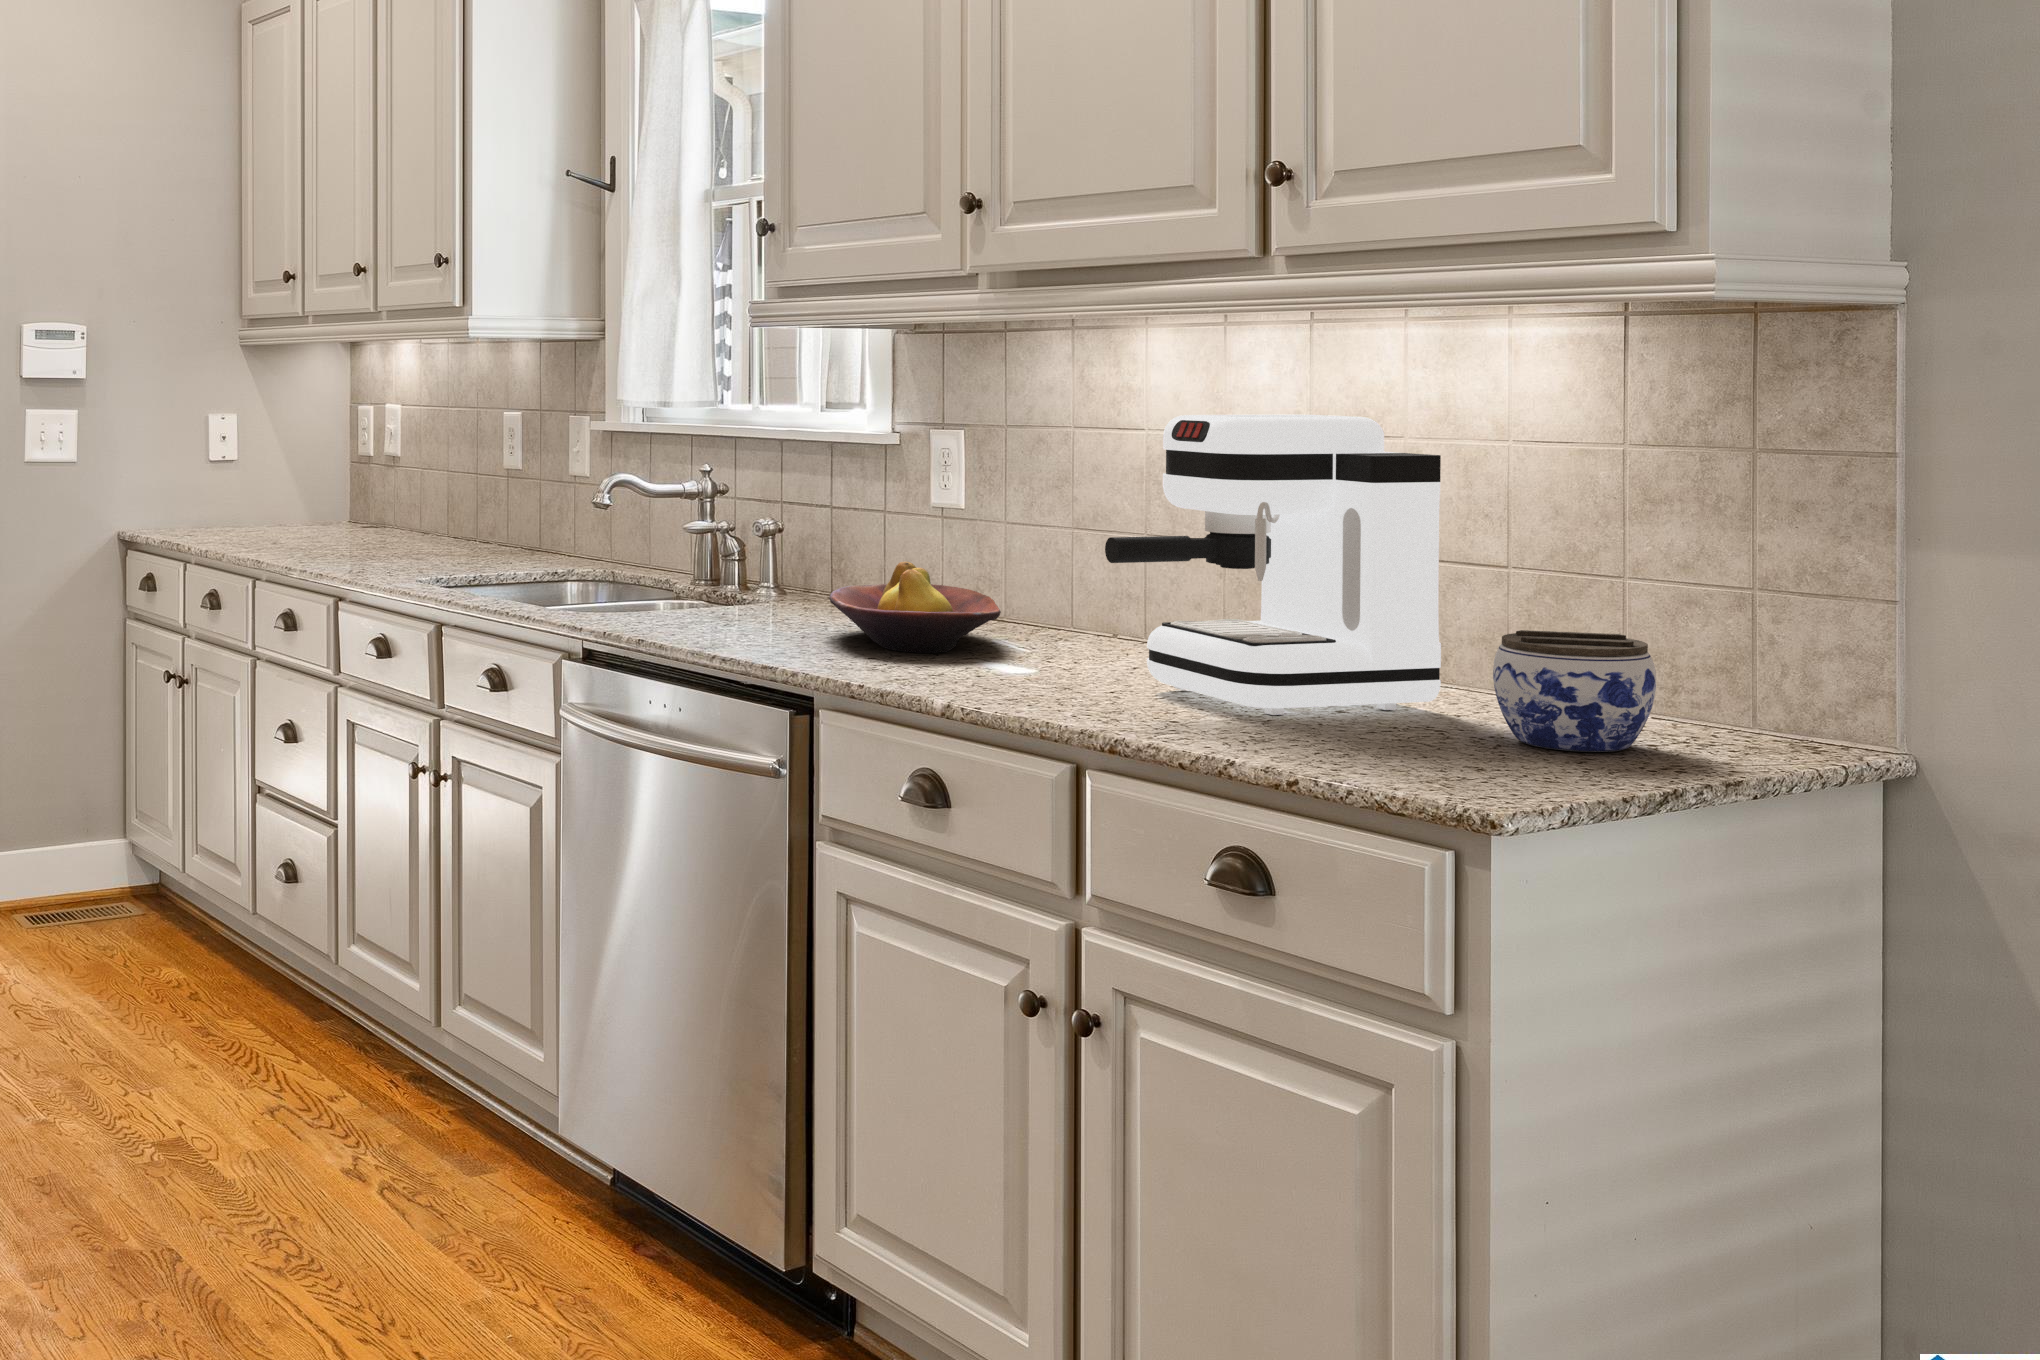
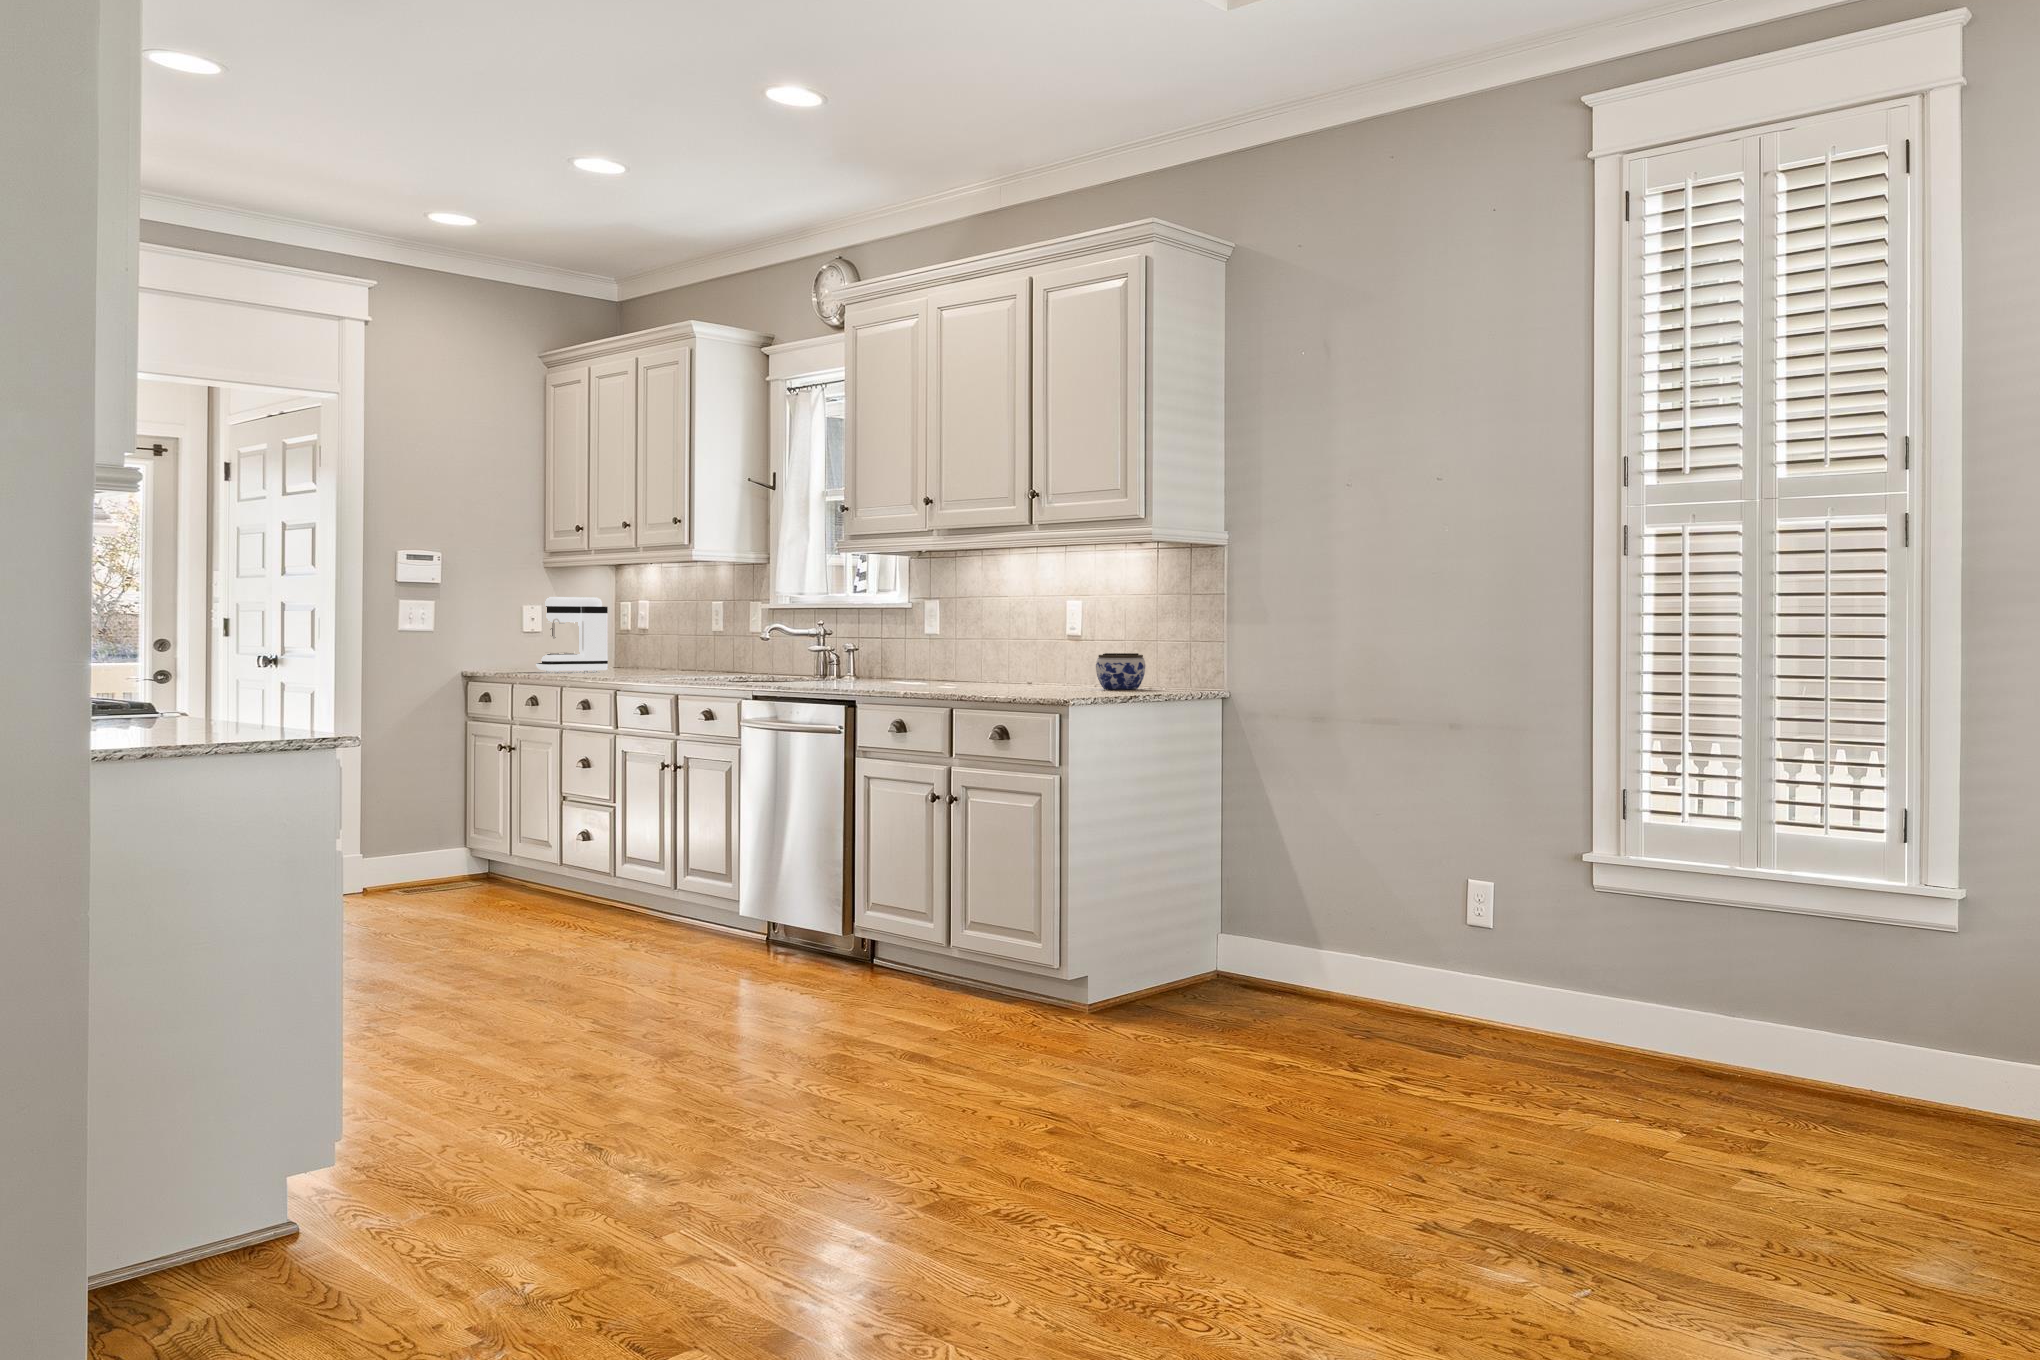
coffee maker: present [1105,414,1441,715] -> present [536,597,608,673]
fruit bowl: present [829,562,1001,653] -> none [874,652,946,685]

